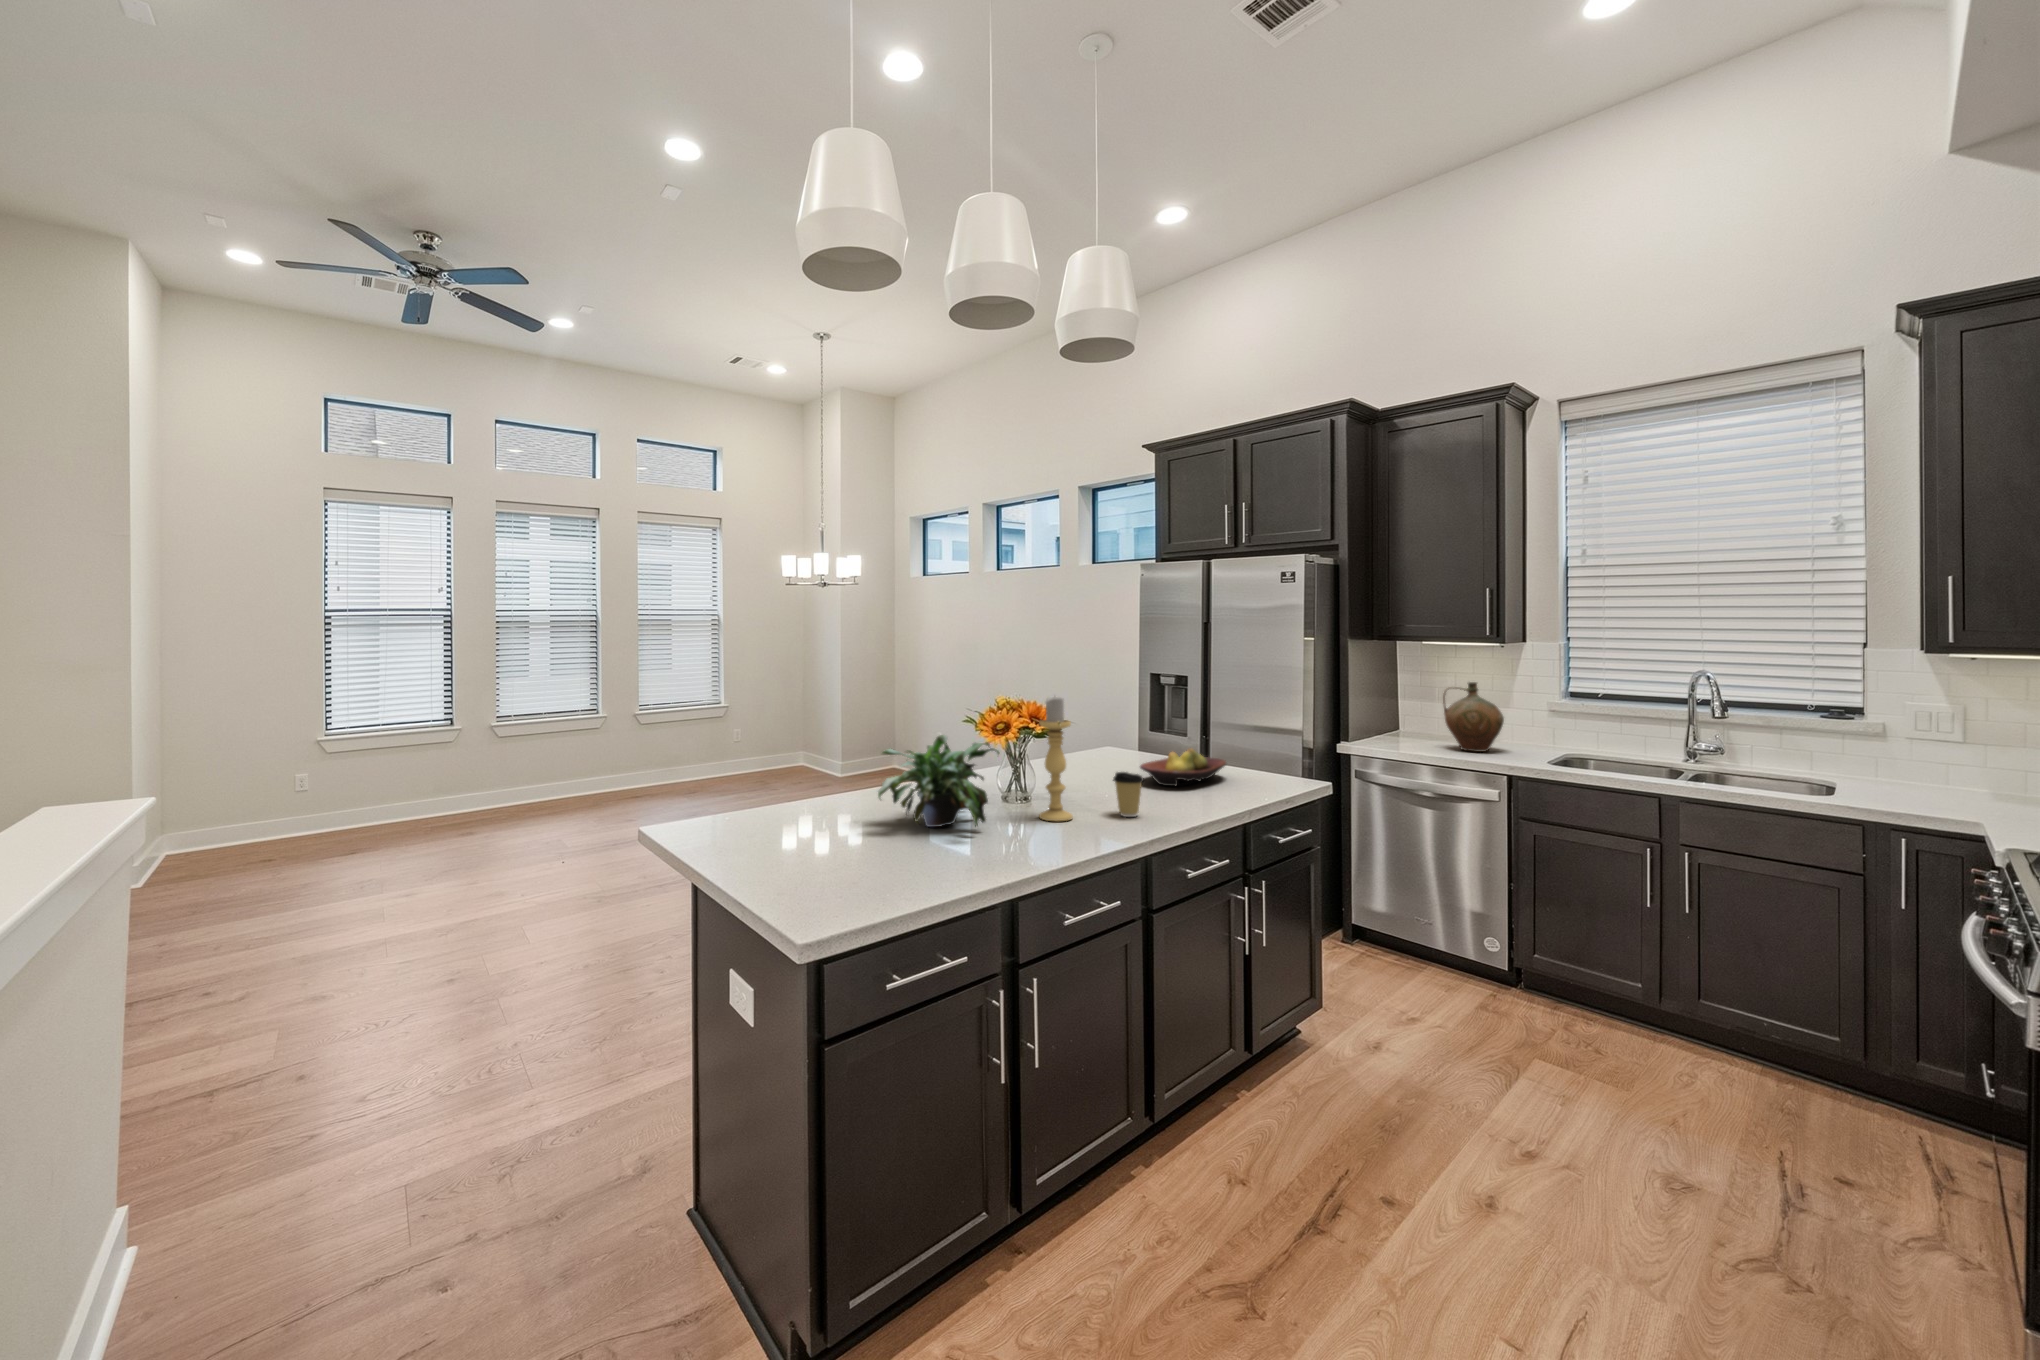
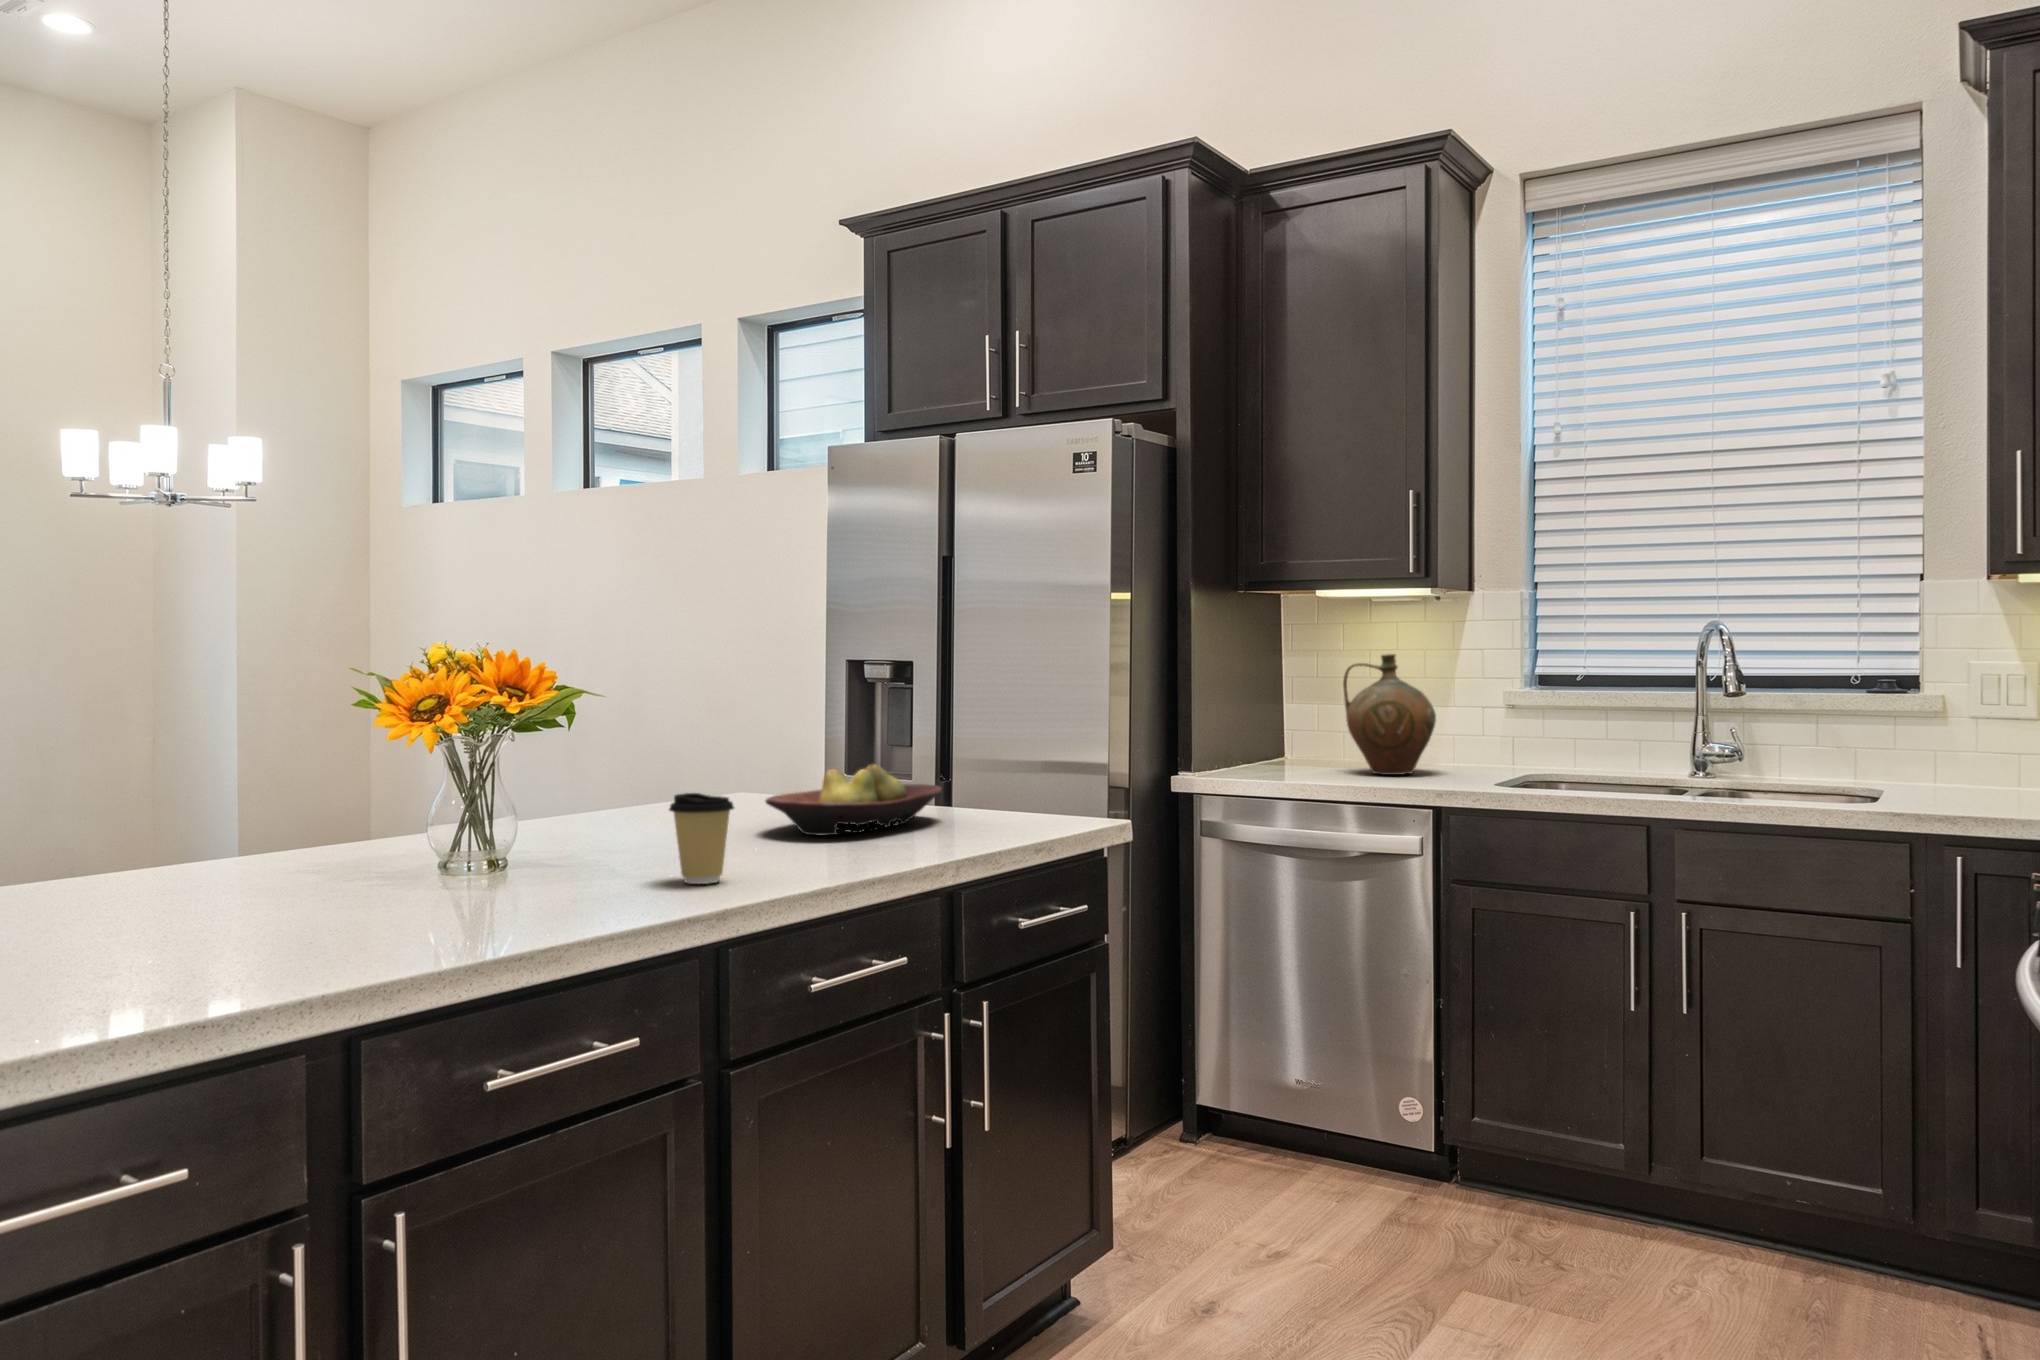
candle holder: present [1039,697,1073,821] -> none [501,628,576,898]
potted plant: present [878,735,999,827] -> none [75,705,389,920]

